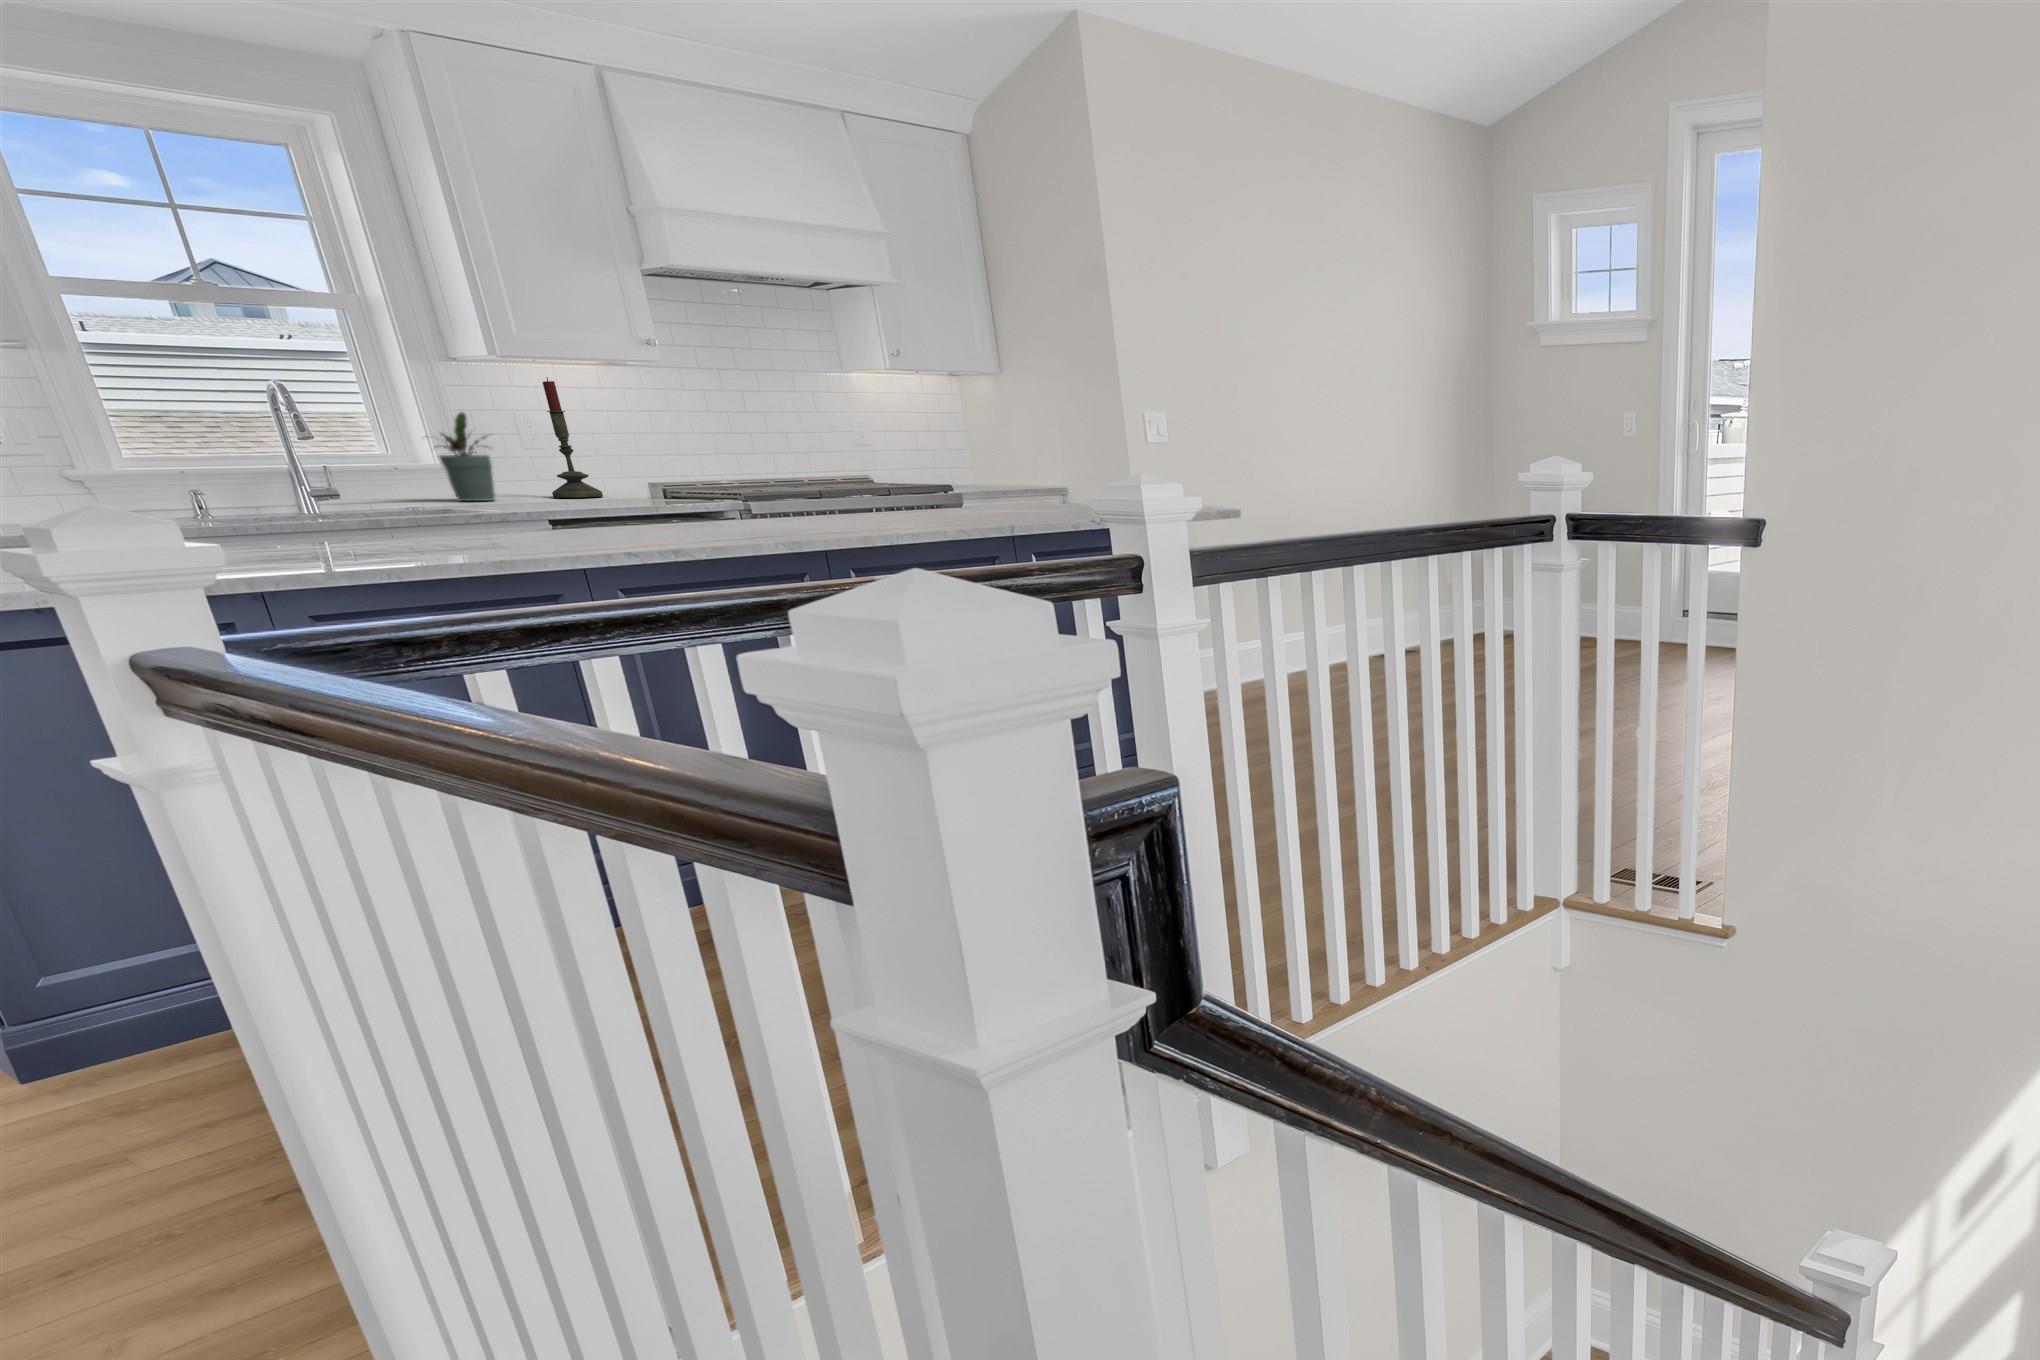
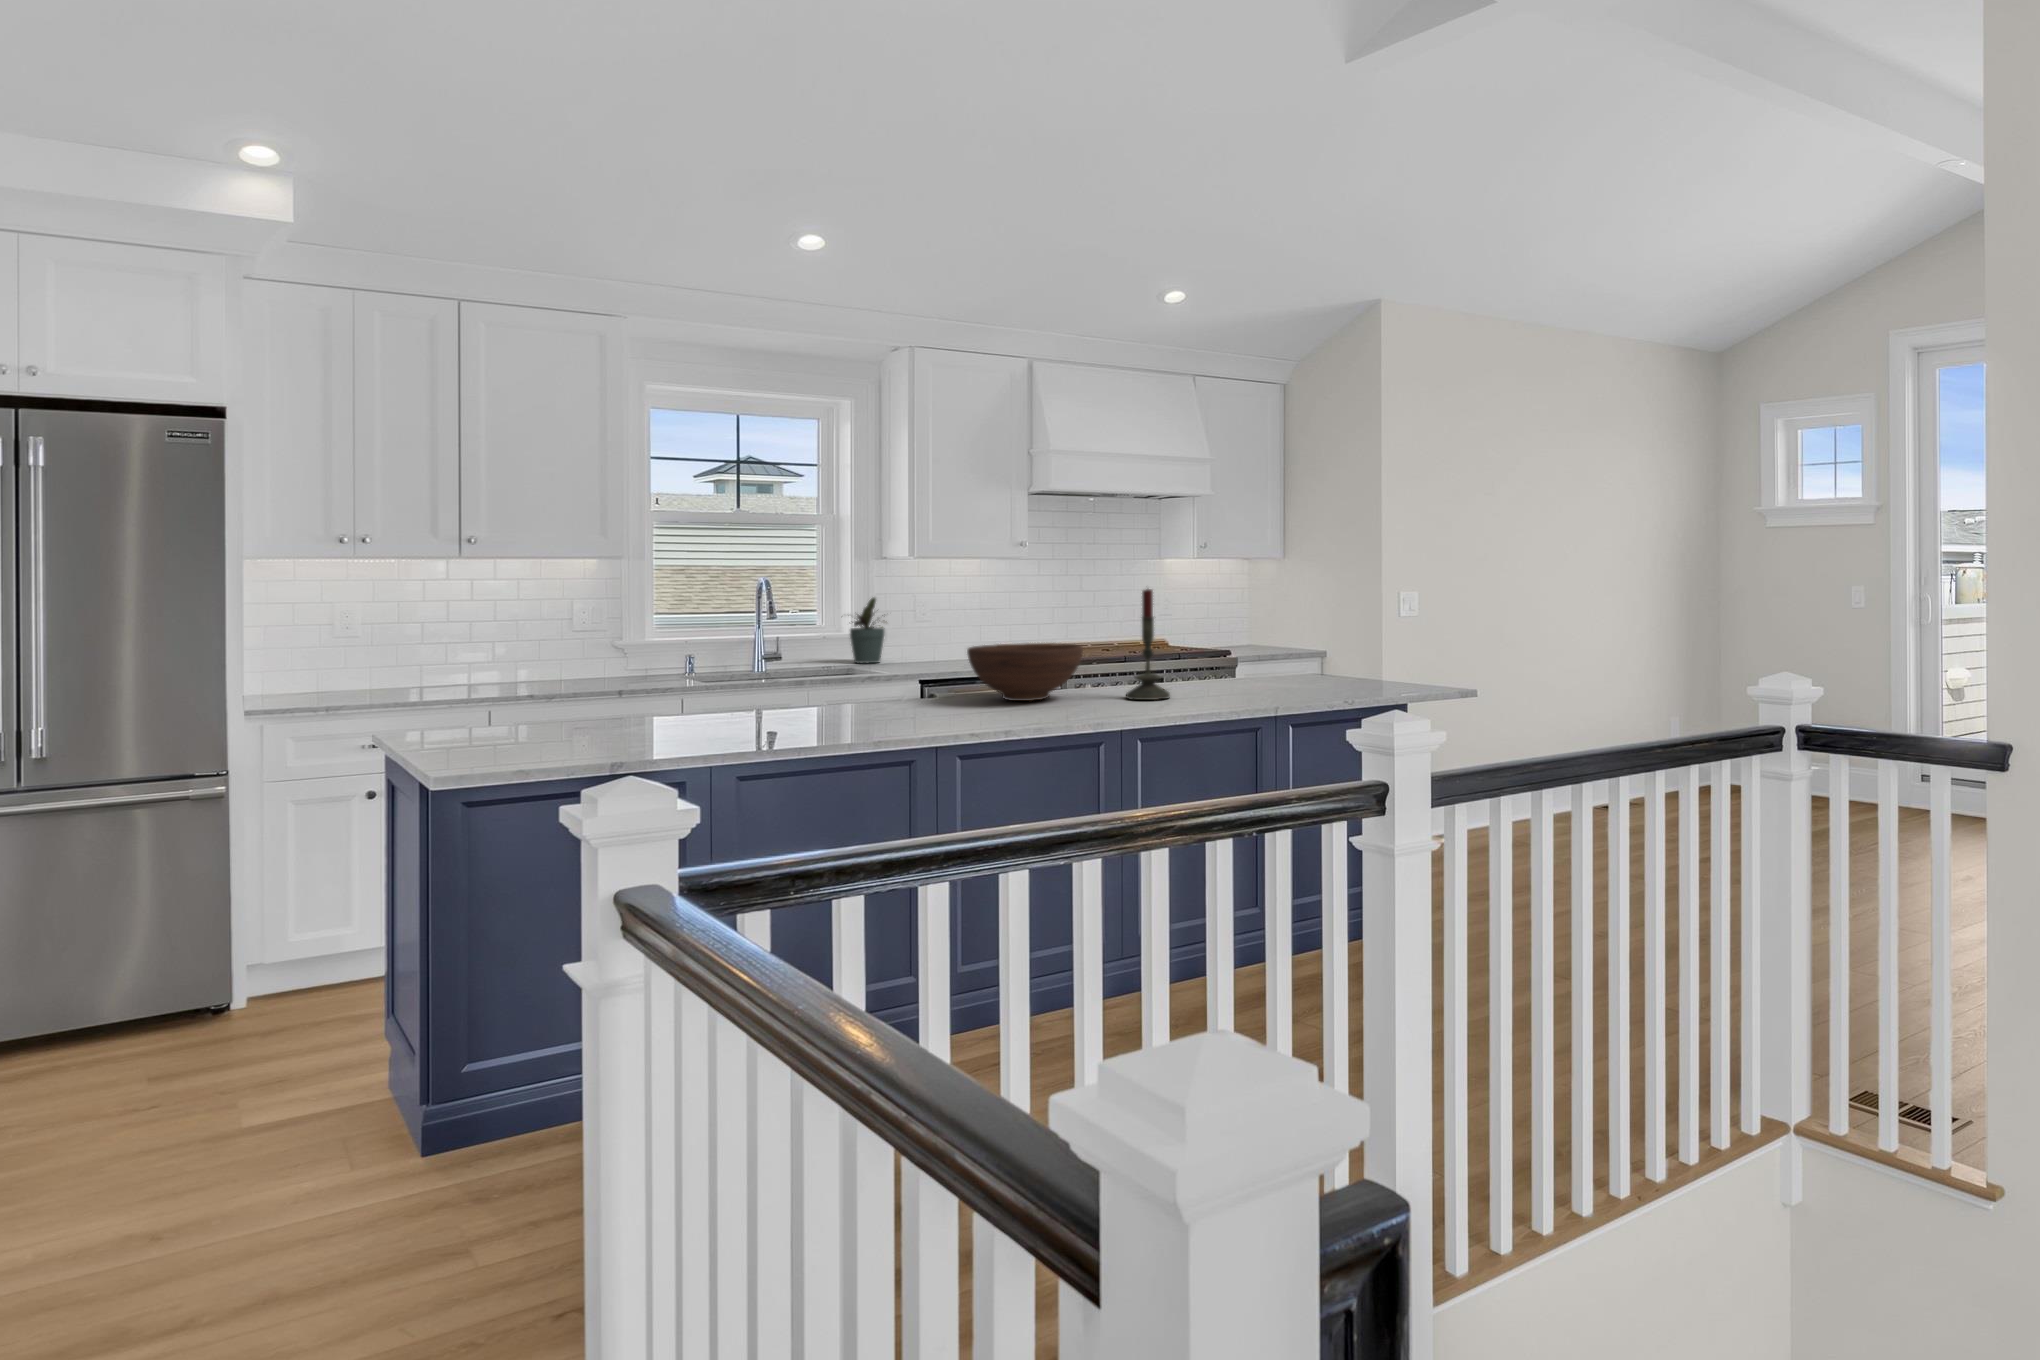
candle: present [543,378,603,498] -> present [1126,589,1170,700]
fruit bowl: none [603,458,762,527] -> present [967,643,1083,701]

